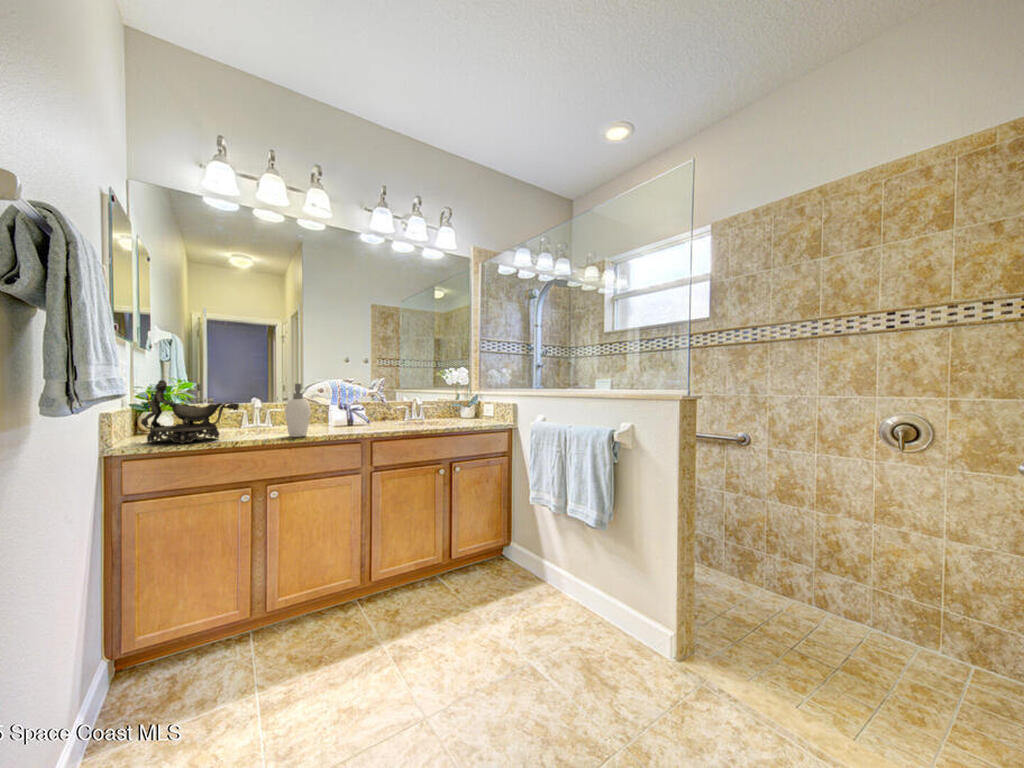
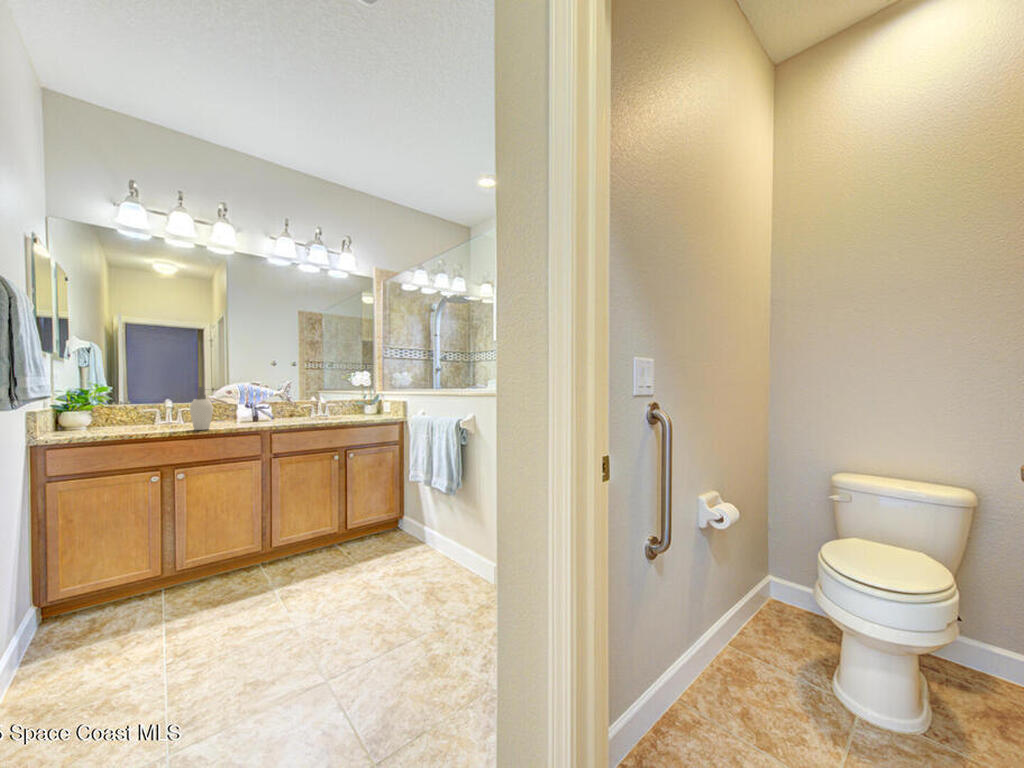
decorative bowl: present [141,380,239,443] -> none [64,385,149,436]

